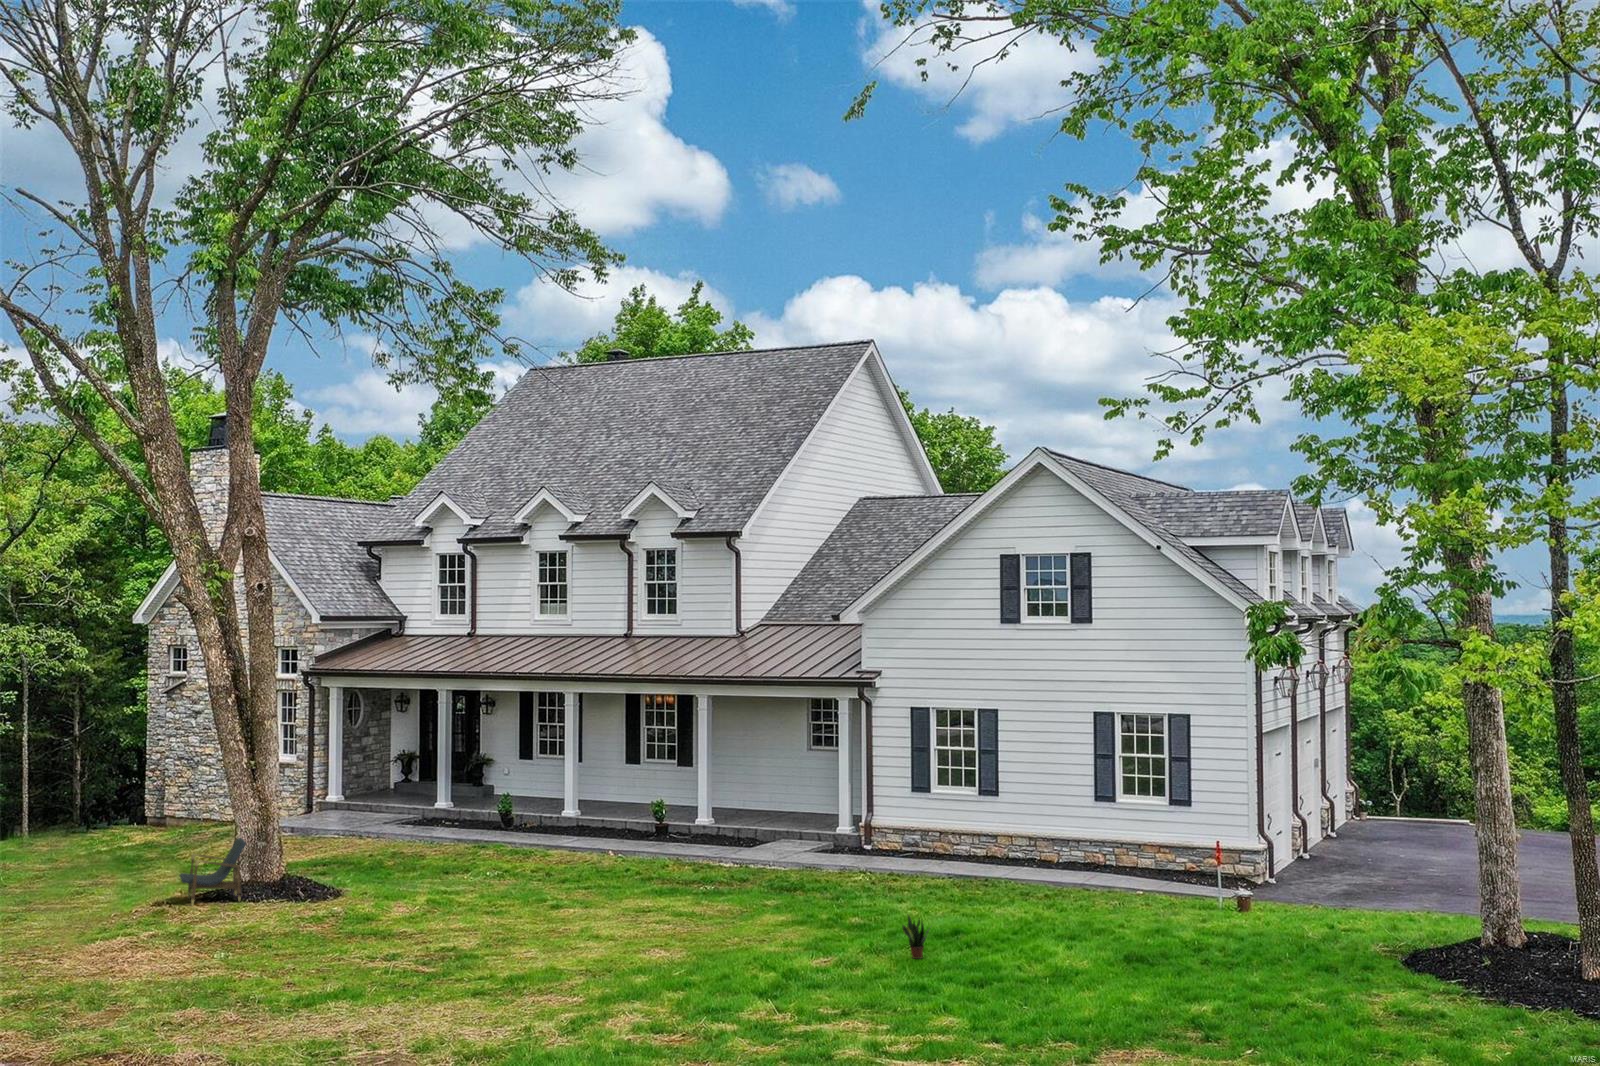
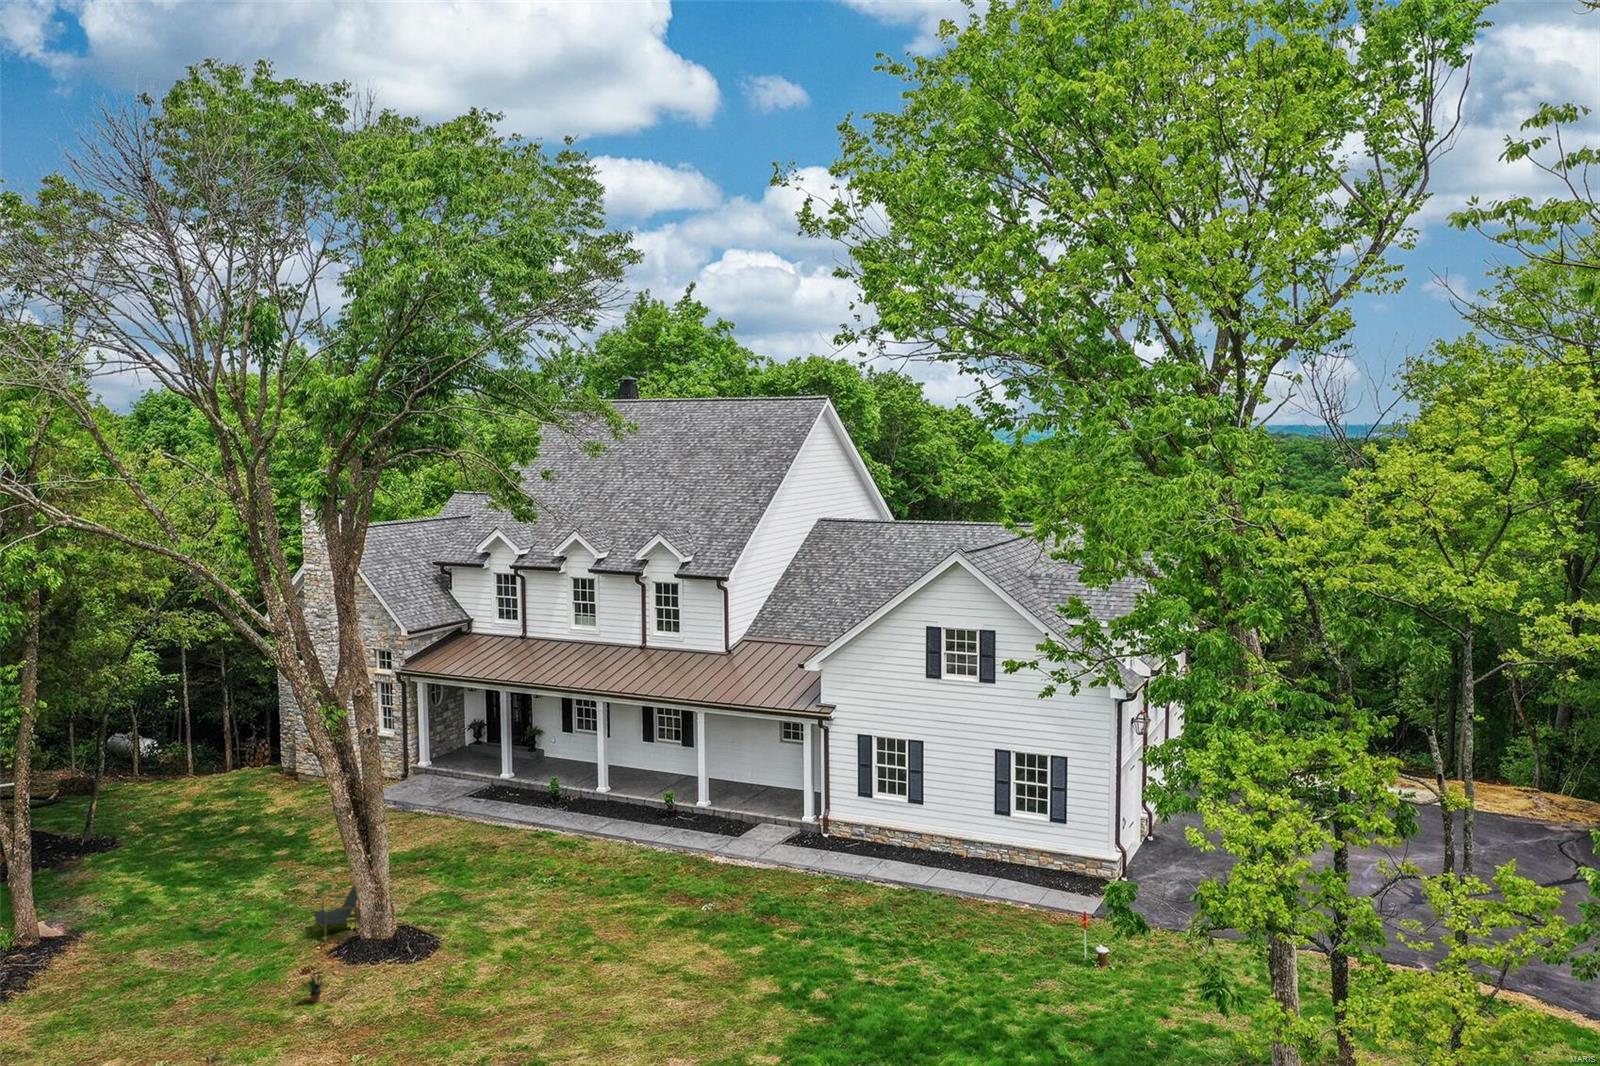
potted plant: present [902,916,929,959] -> present [302,974,323,1002]

